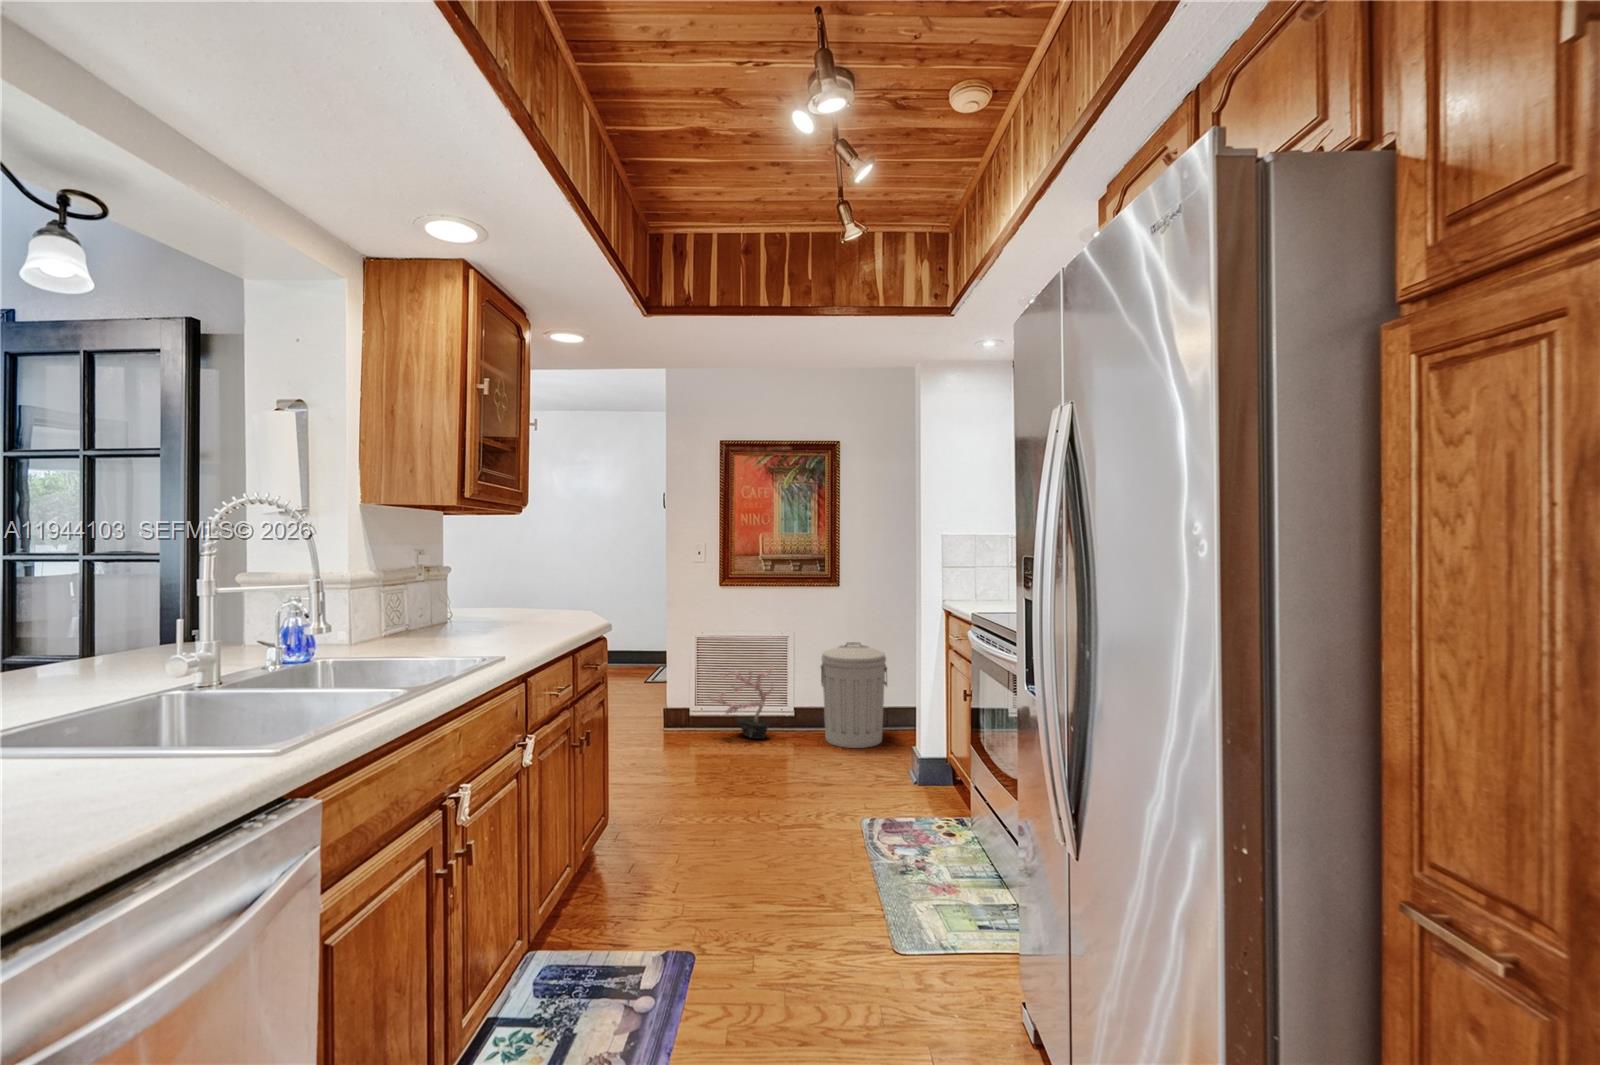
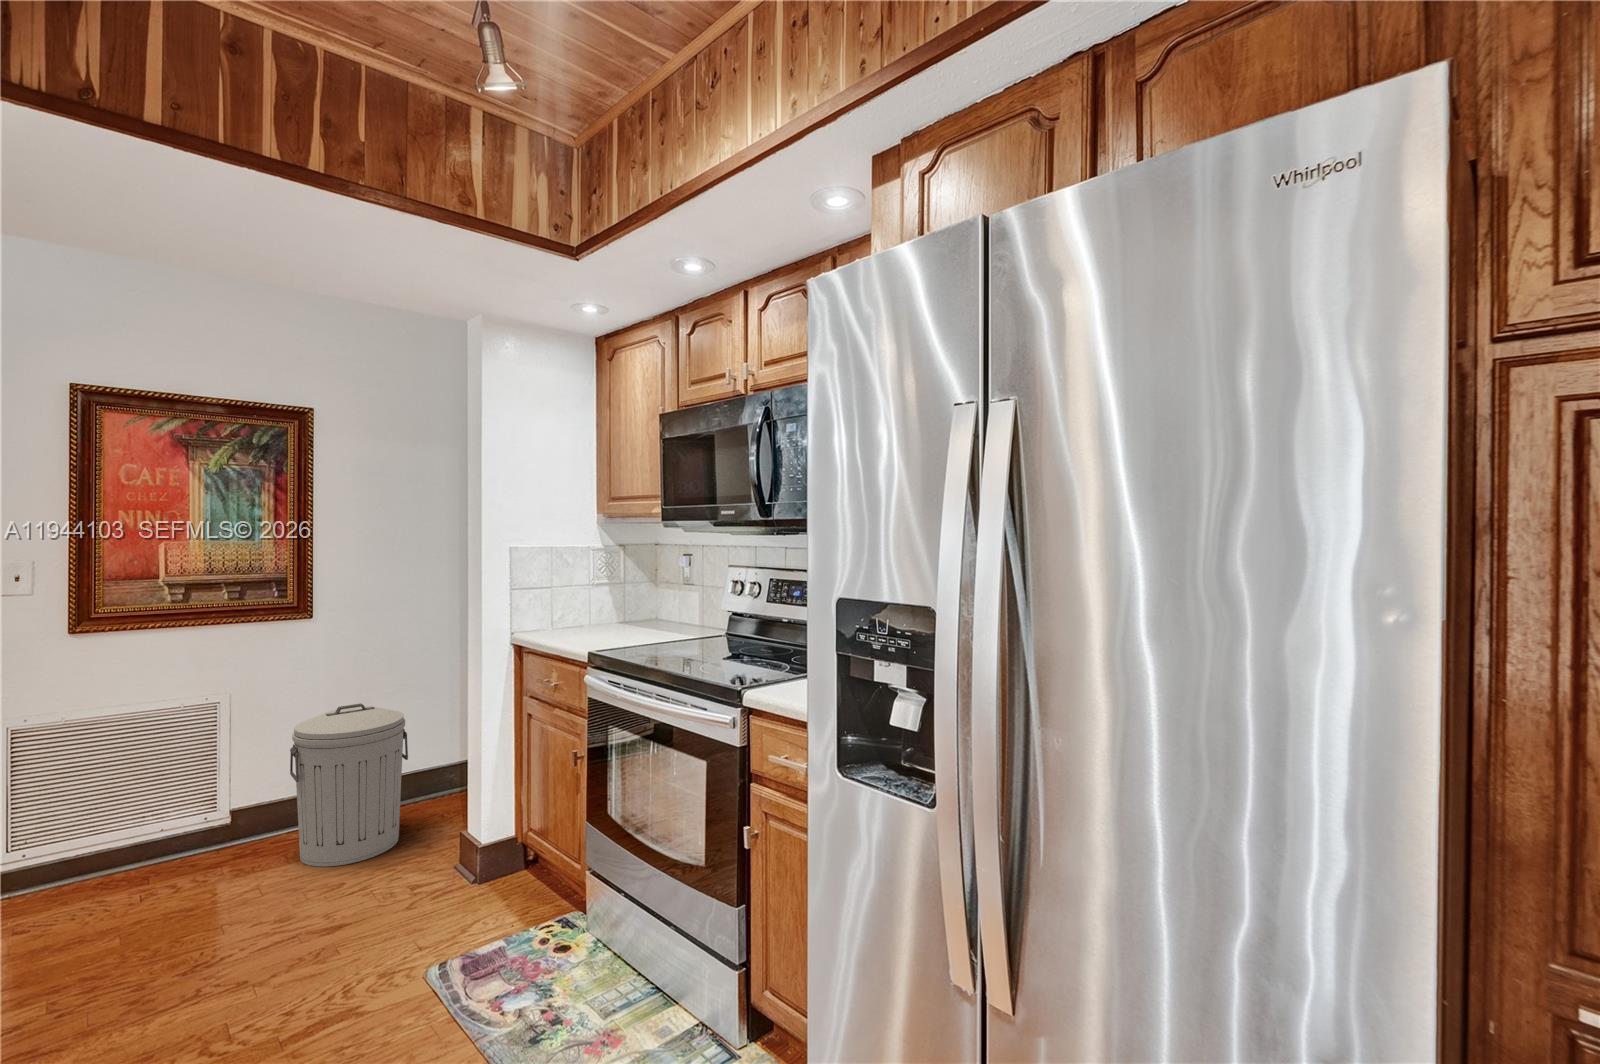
potted plant: present [709,666,774,739] -> none [32,762,203,901]

